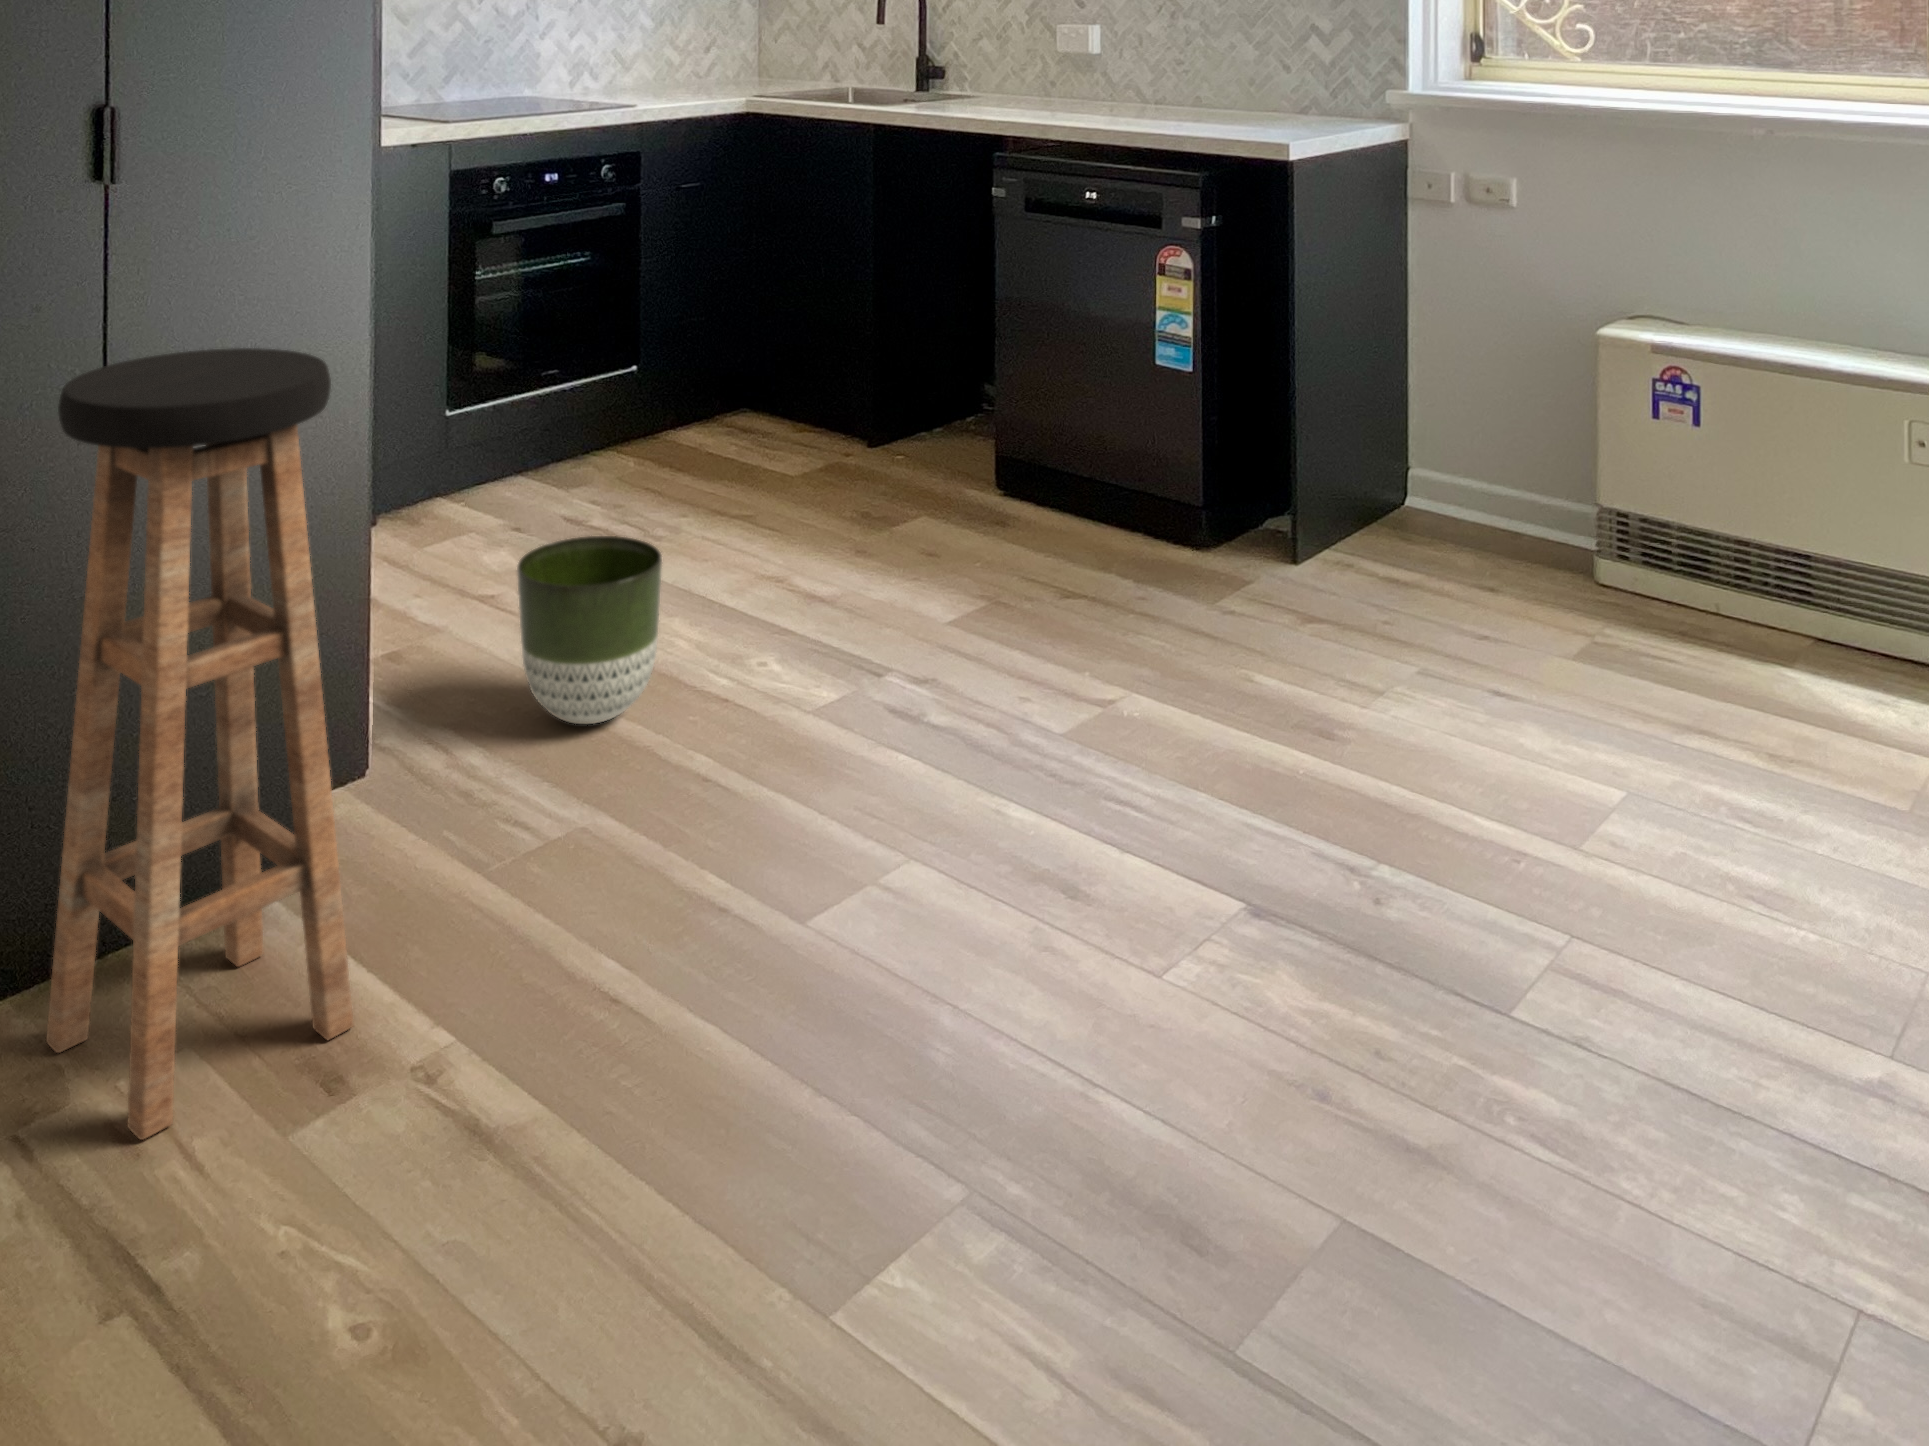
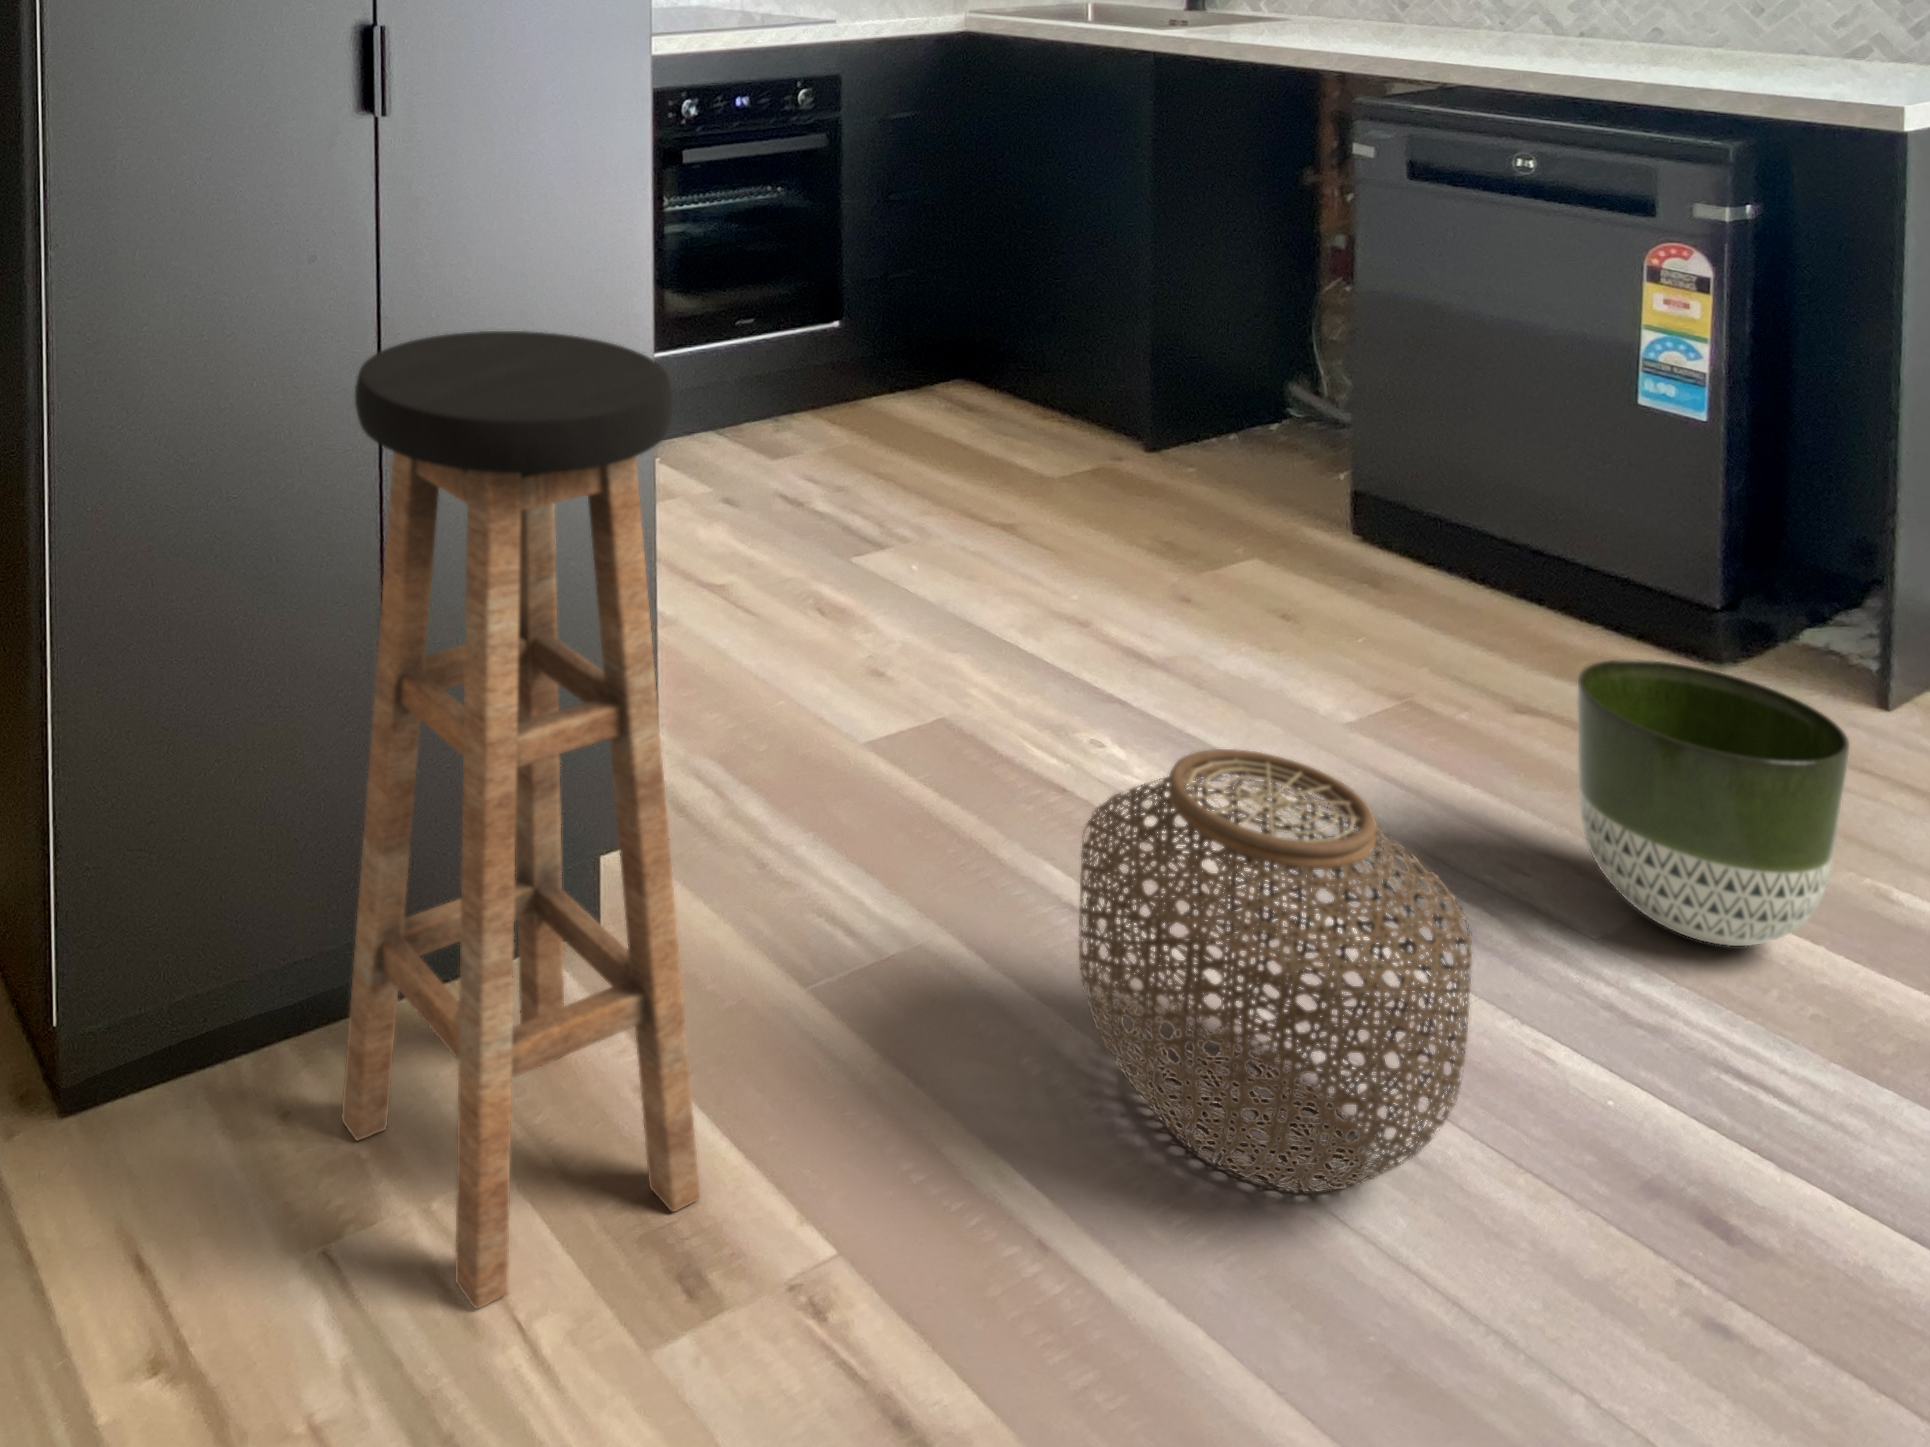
planter: present [517,536,662,724] -> present [1577,659,1849,946]
woven basket: none [669,619,910,926] -> present [1079,749,1472,1191]

